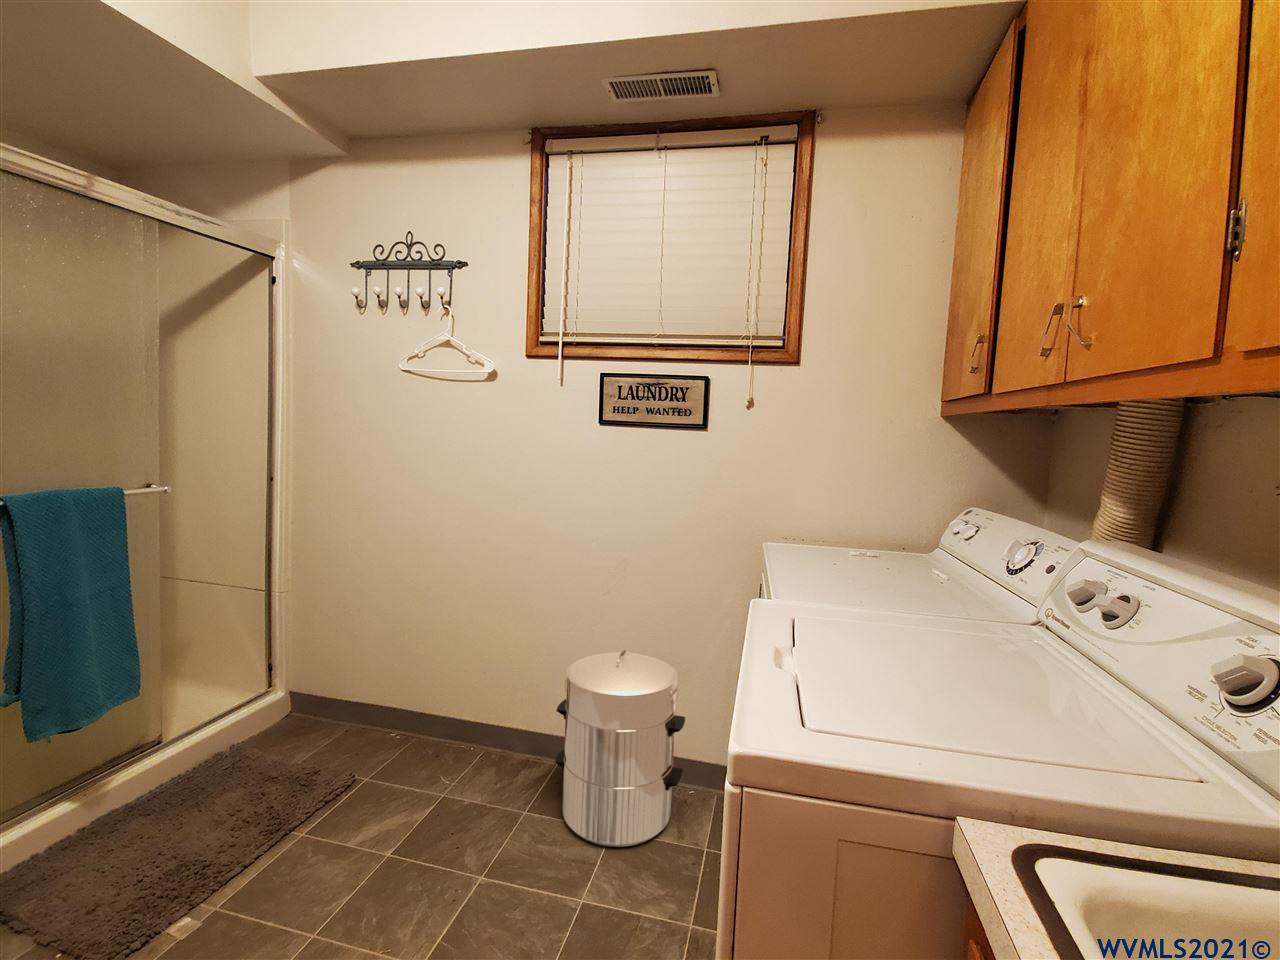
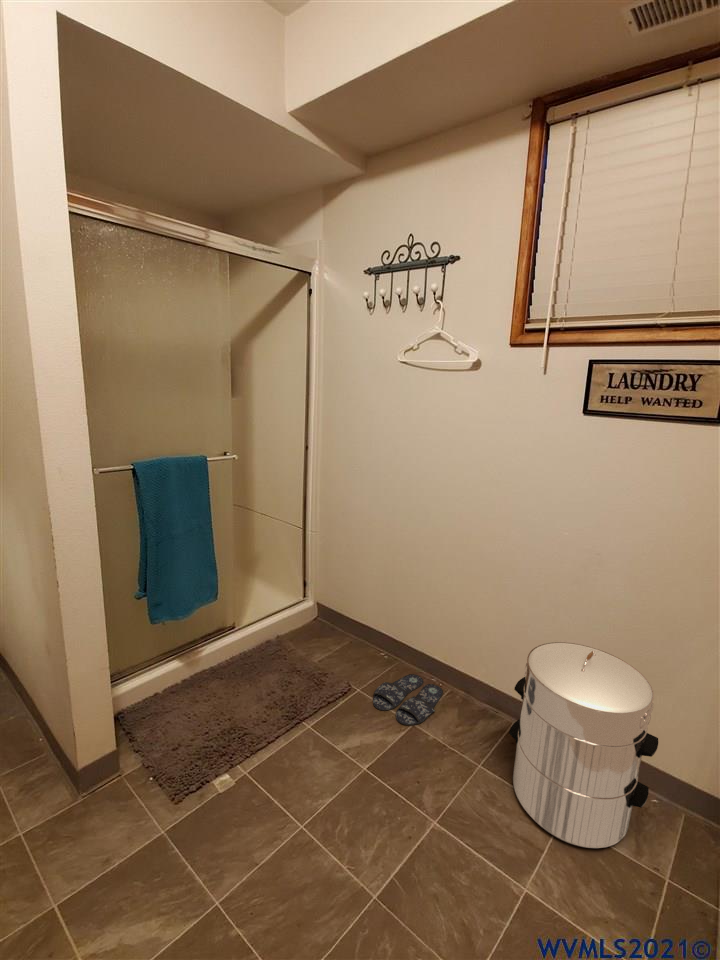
slippers: none [391,747,479,798] -> present [373,674,443,725]

